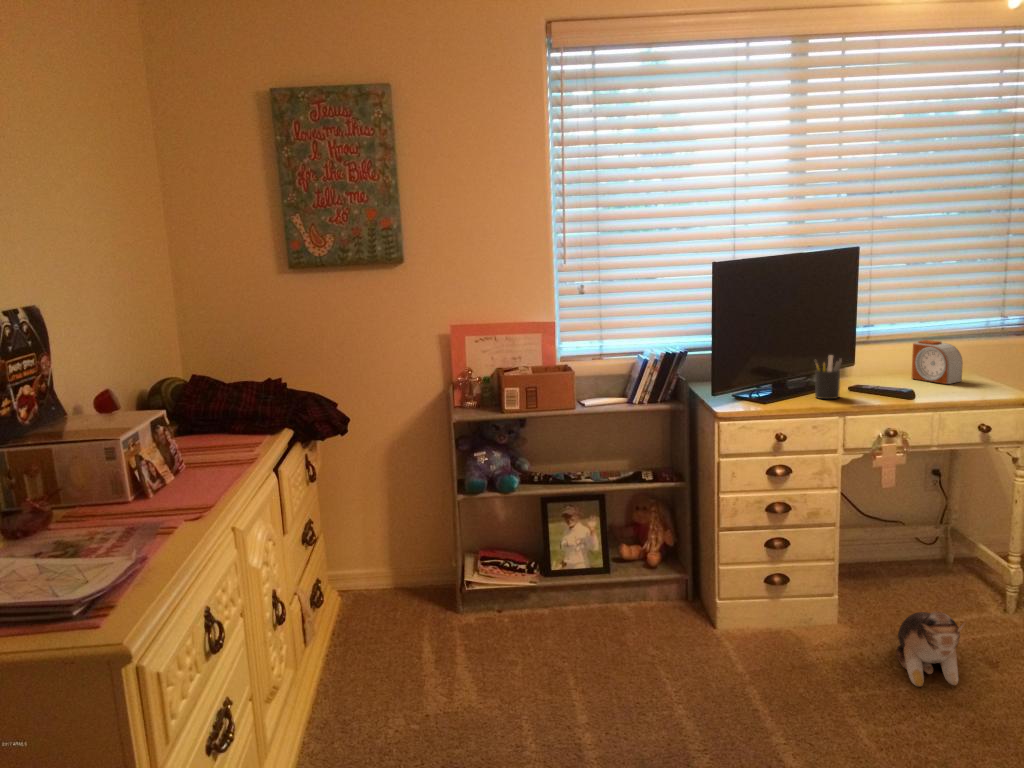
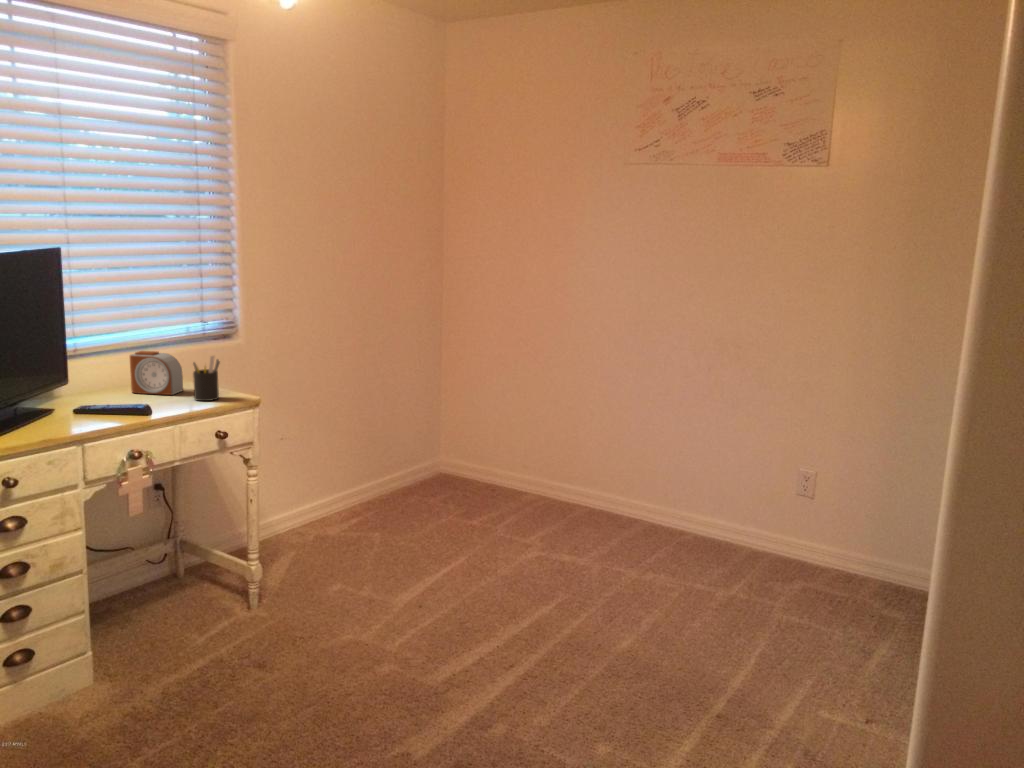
pen holder: present [815,355,842,399] -> present [193,356,220,401]
plush toy: present [896,610,966,687] -> none [170,629,254,716]

